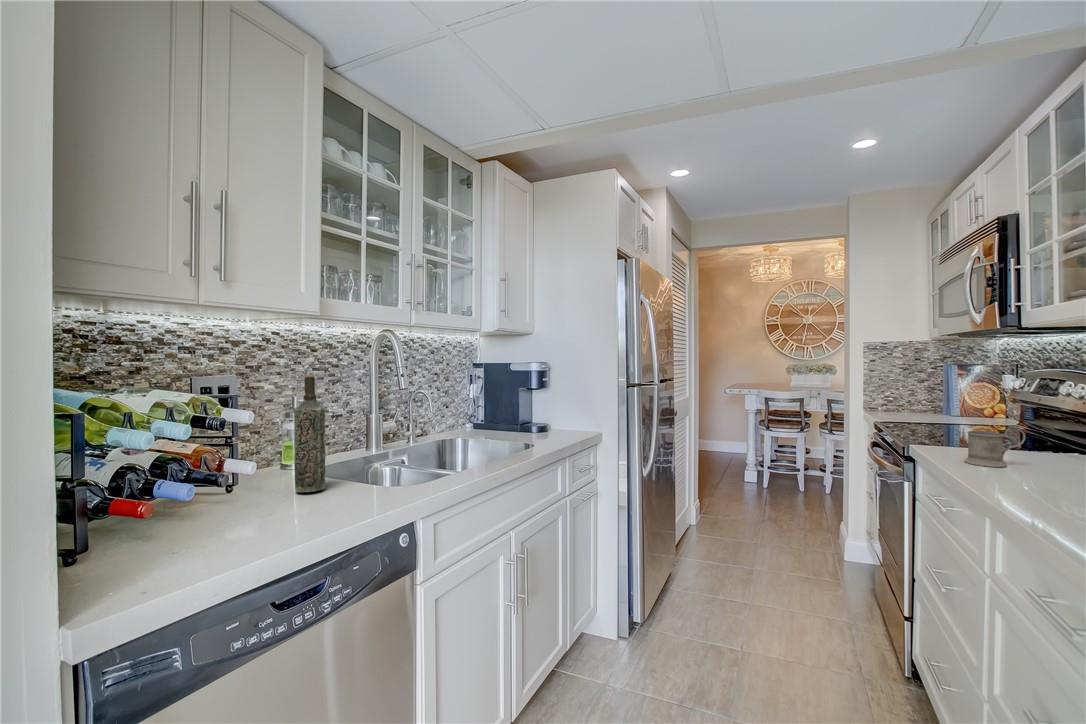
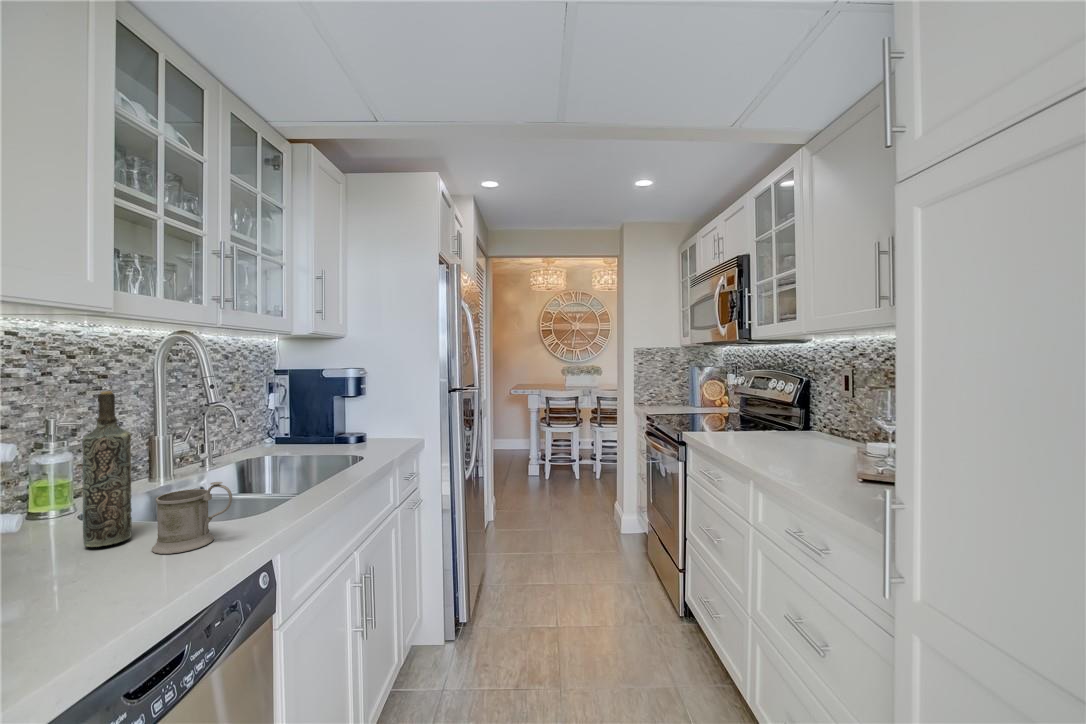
mug: present [964,426,1026,467] -> present [152,482,232,554]

